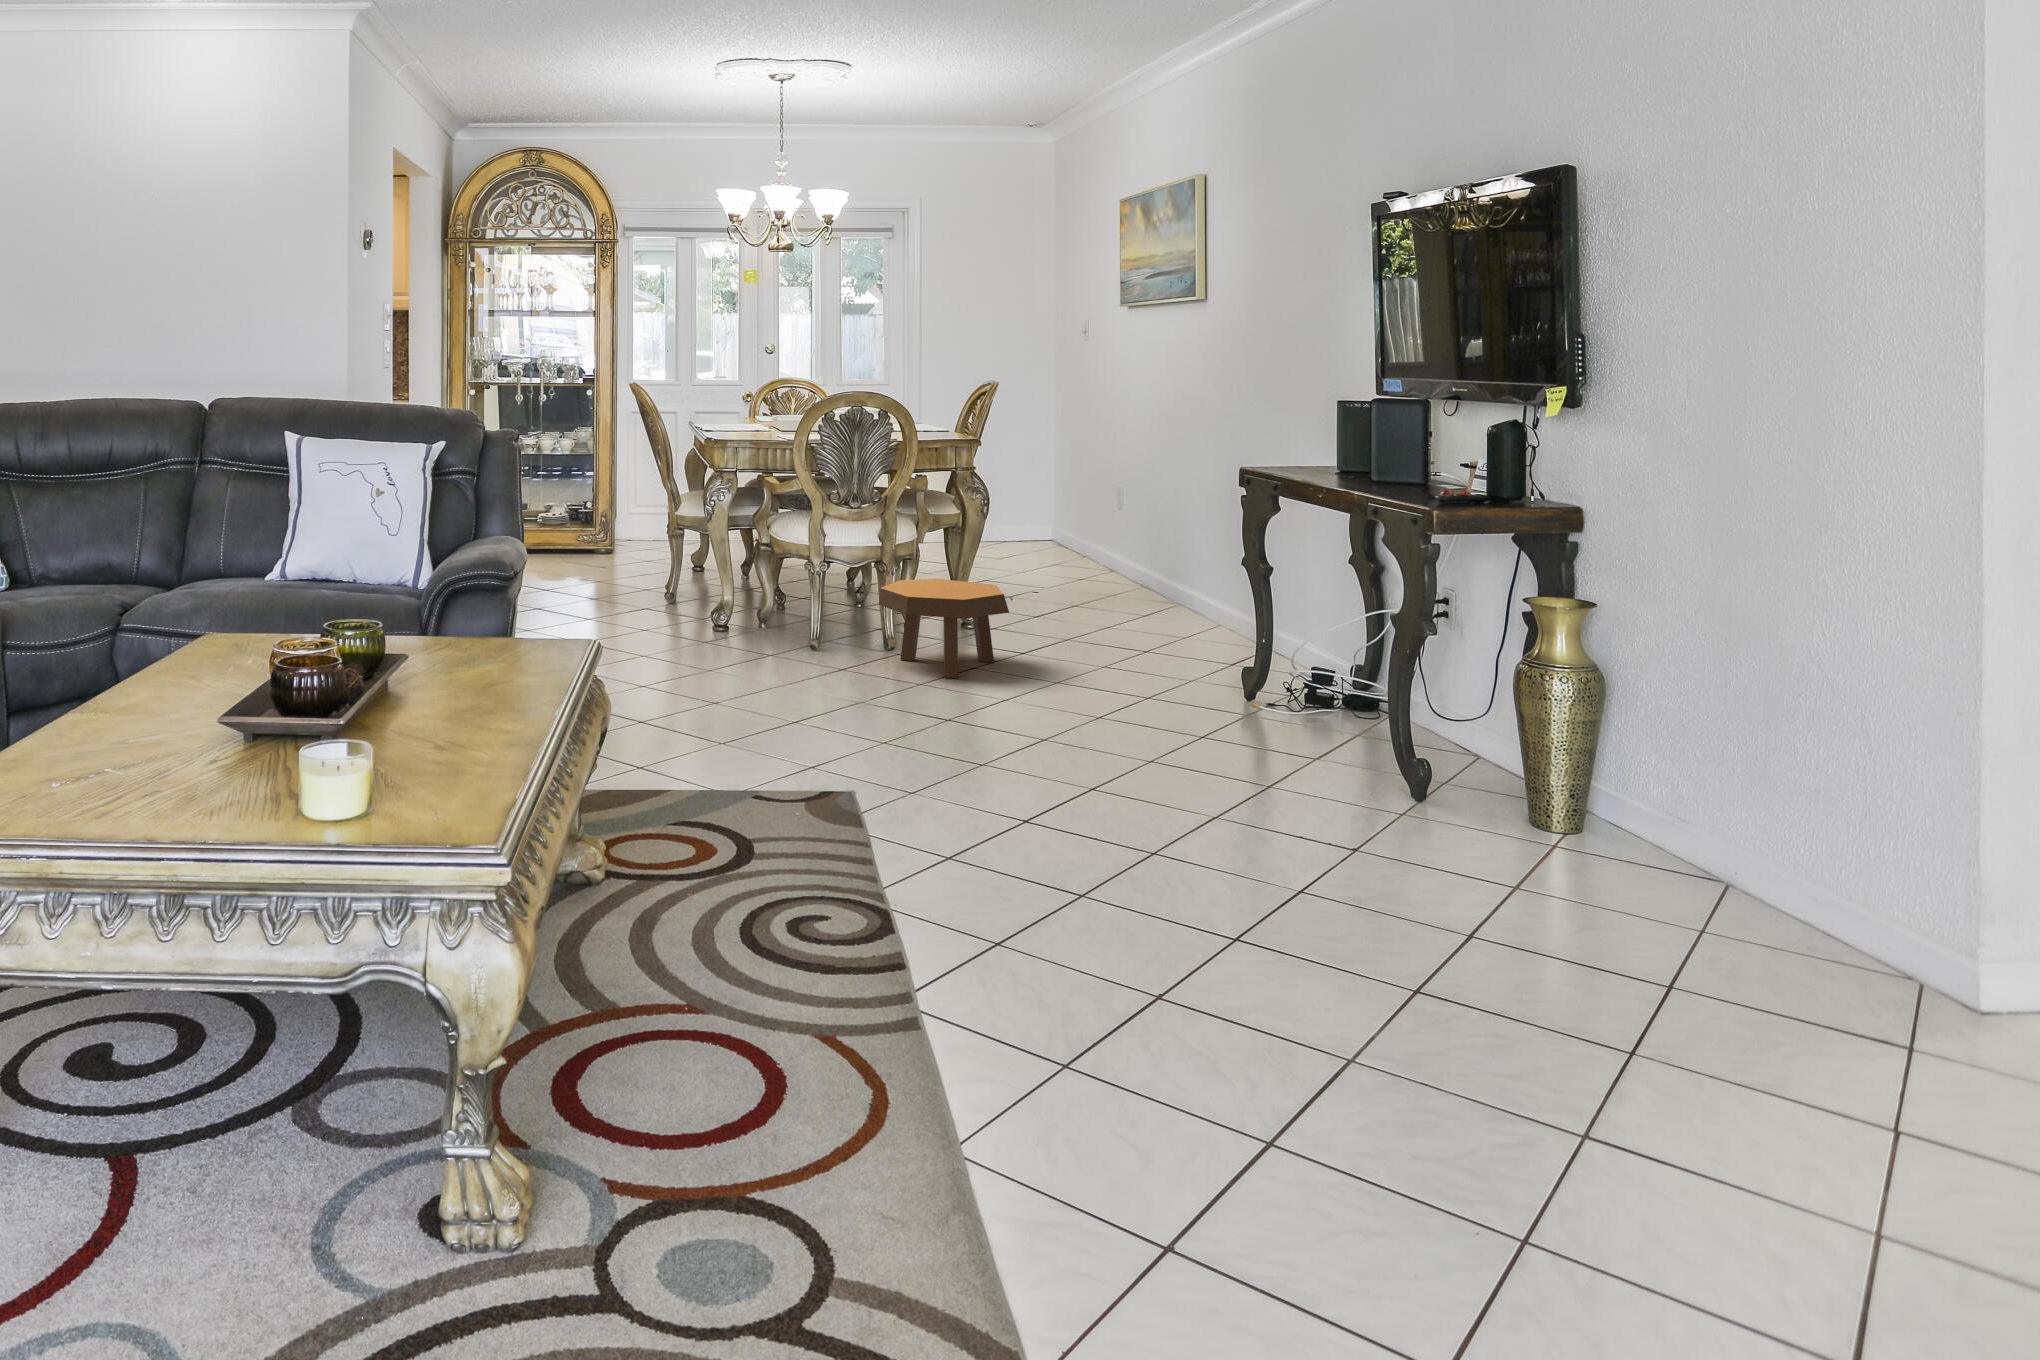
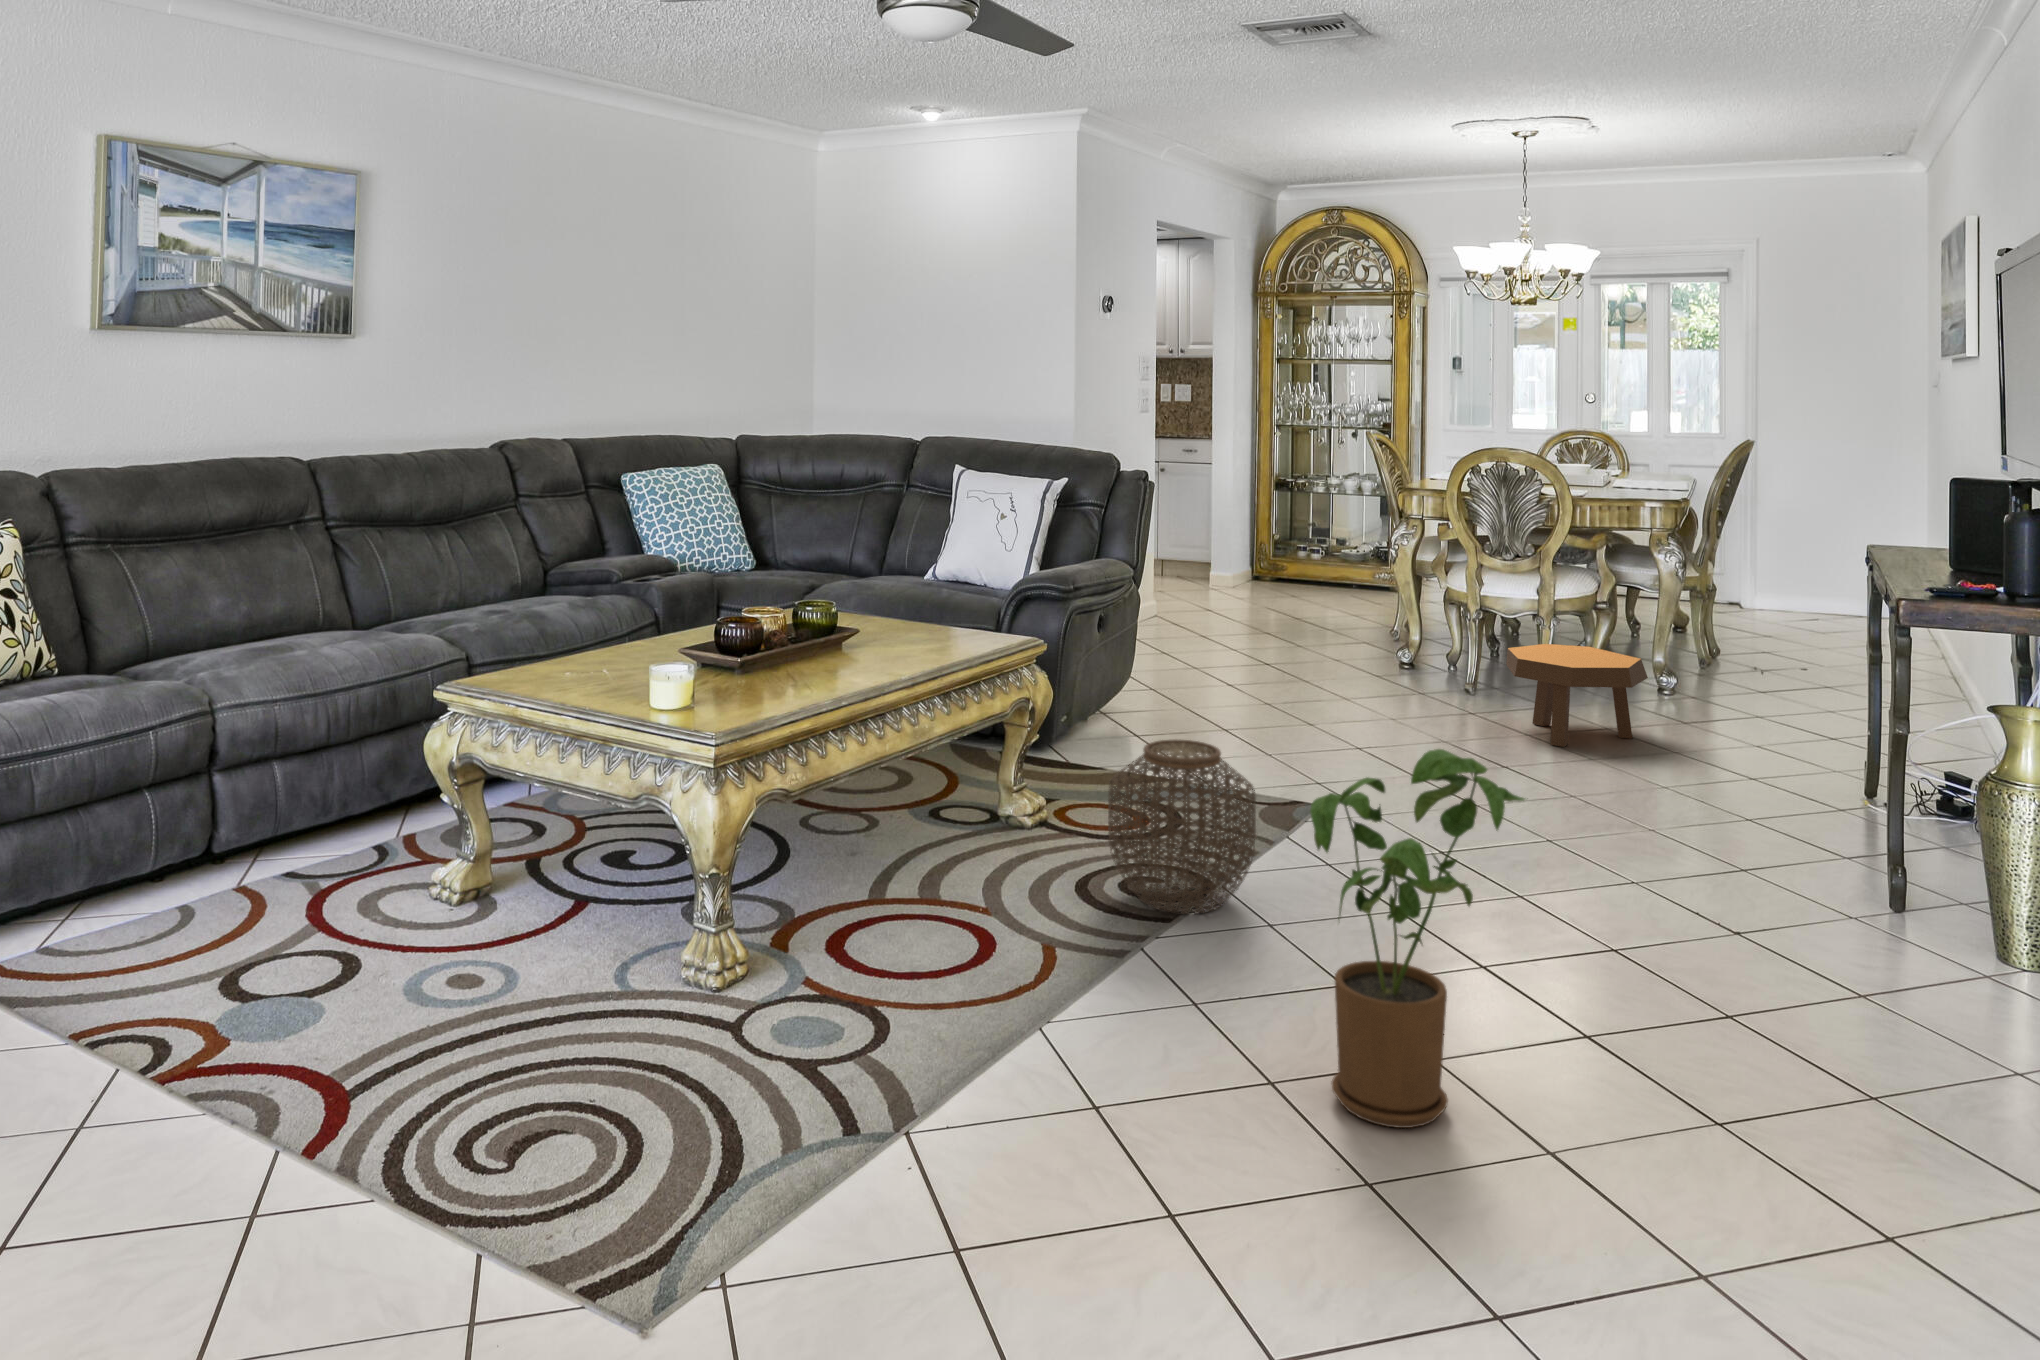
house plant: none [1321,697,1636,1165] -> present [1310,749,1525,1128]
woven basket: none [808,730,988,944] -> present [1108,739,1256,914]

